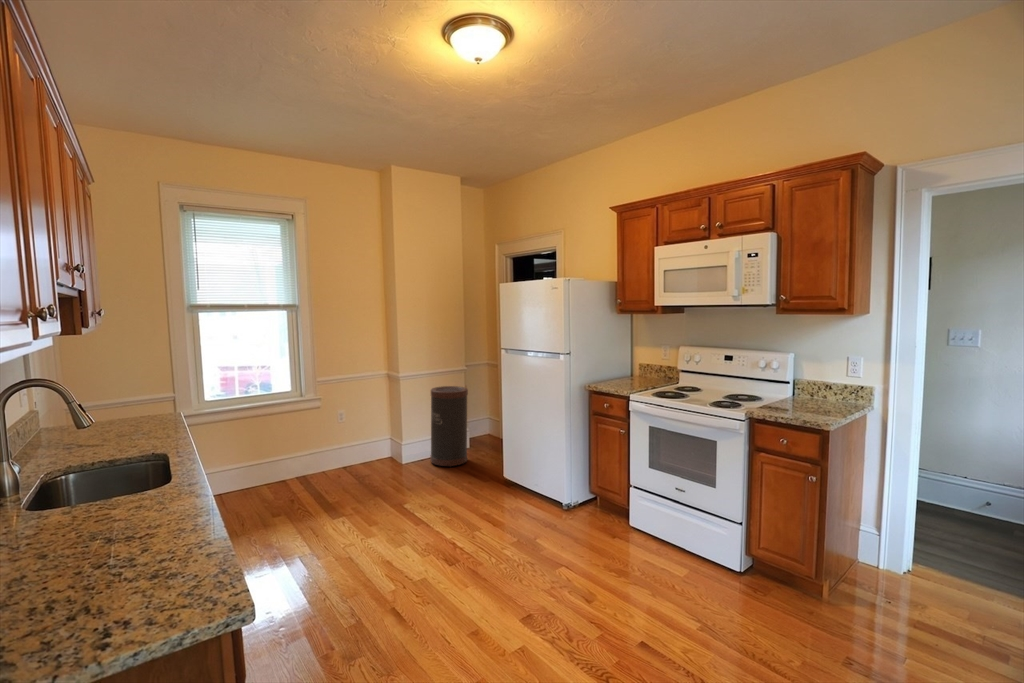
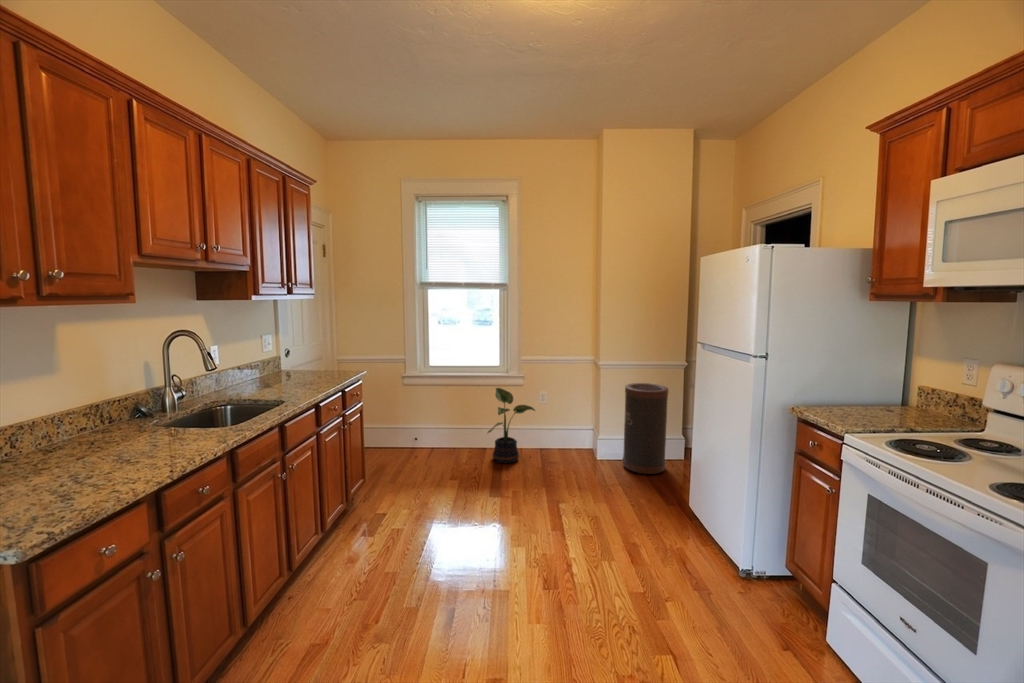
potted plant: none [292,409,345,489] -> present [488,388,535,463]

